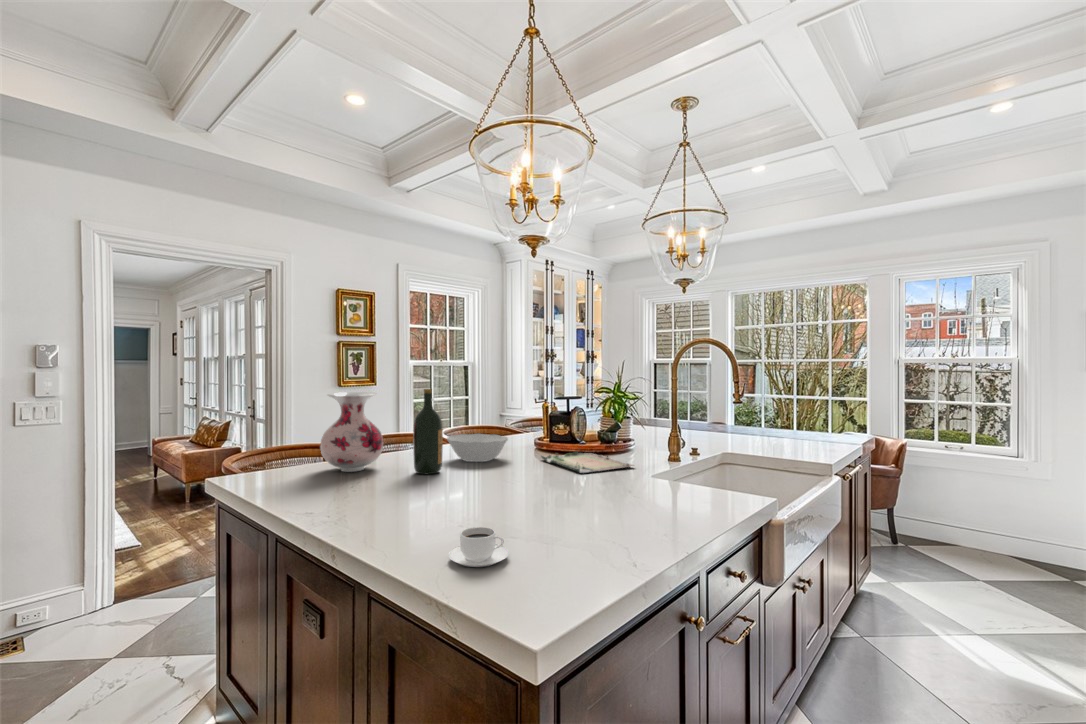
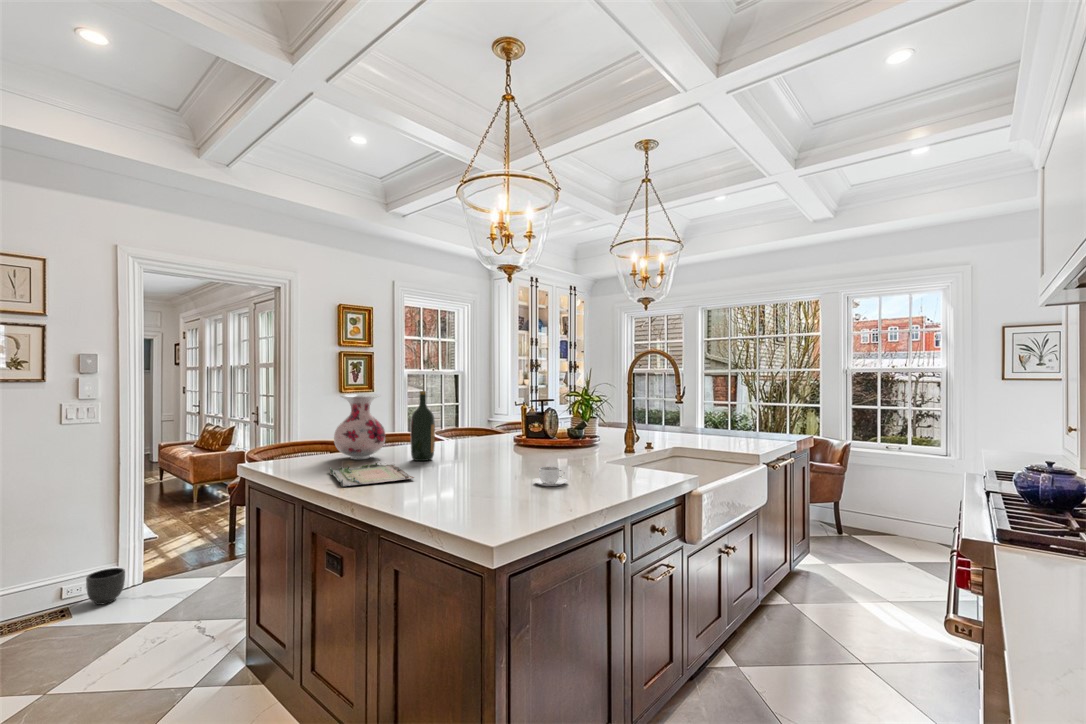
bowl: present [447,434,508,462] -> none [438,430,490,453]
tray: present [541,451,633,473] -> present [330,460,414,487]
coffee cup: present [449,527,509,567] -> present [533,466,567,486]
planter: none [47,587,93,630] -> present [86,568,125,605]

